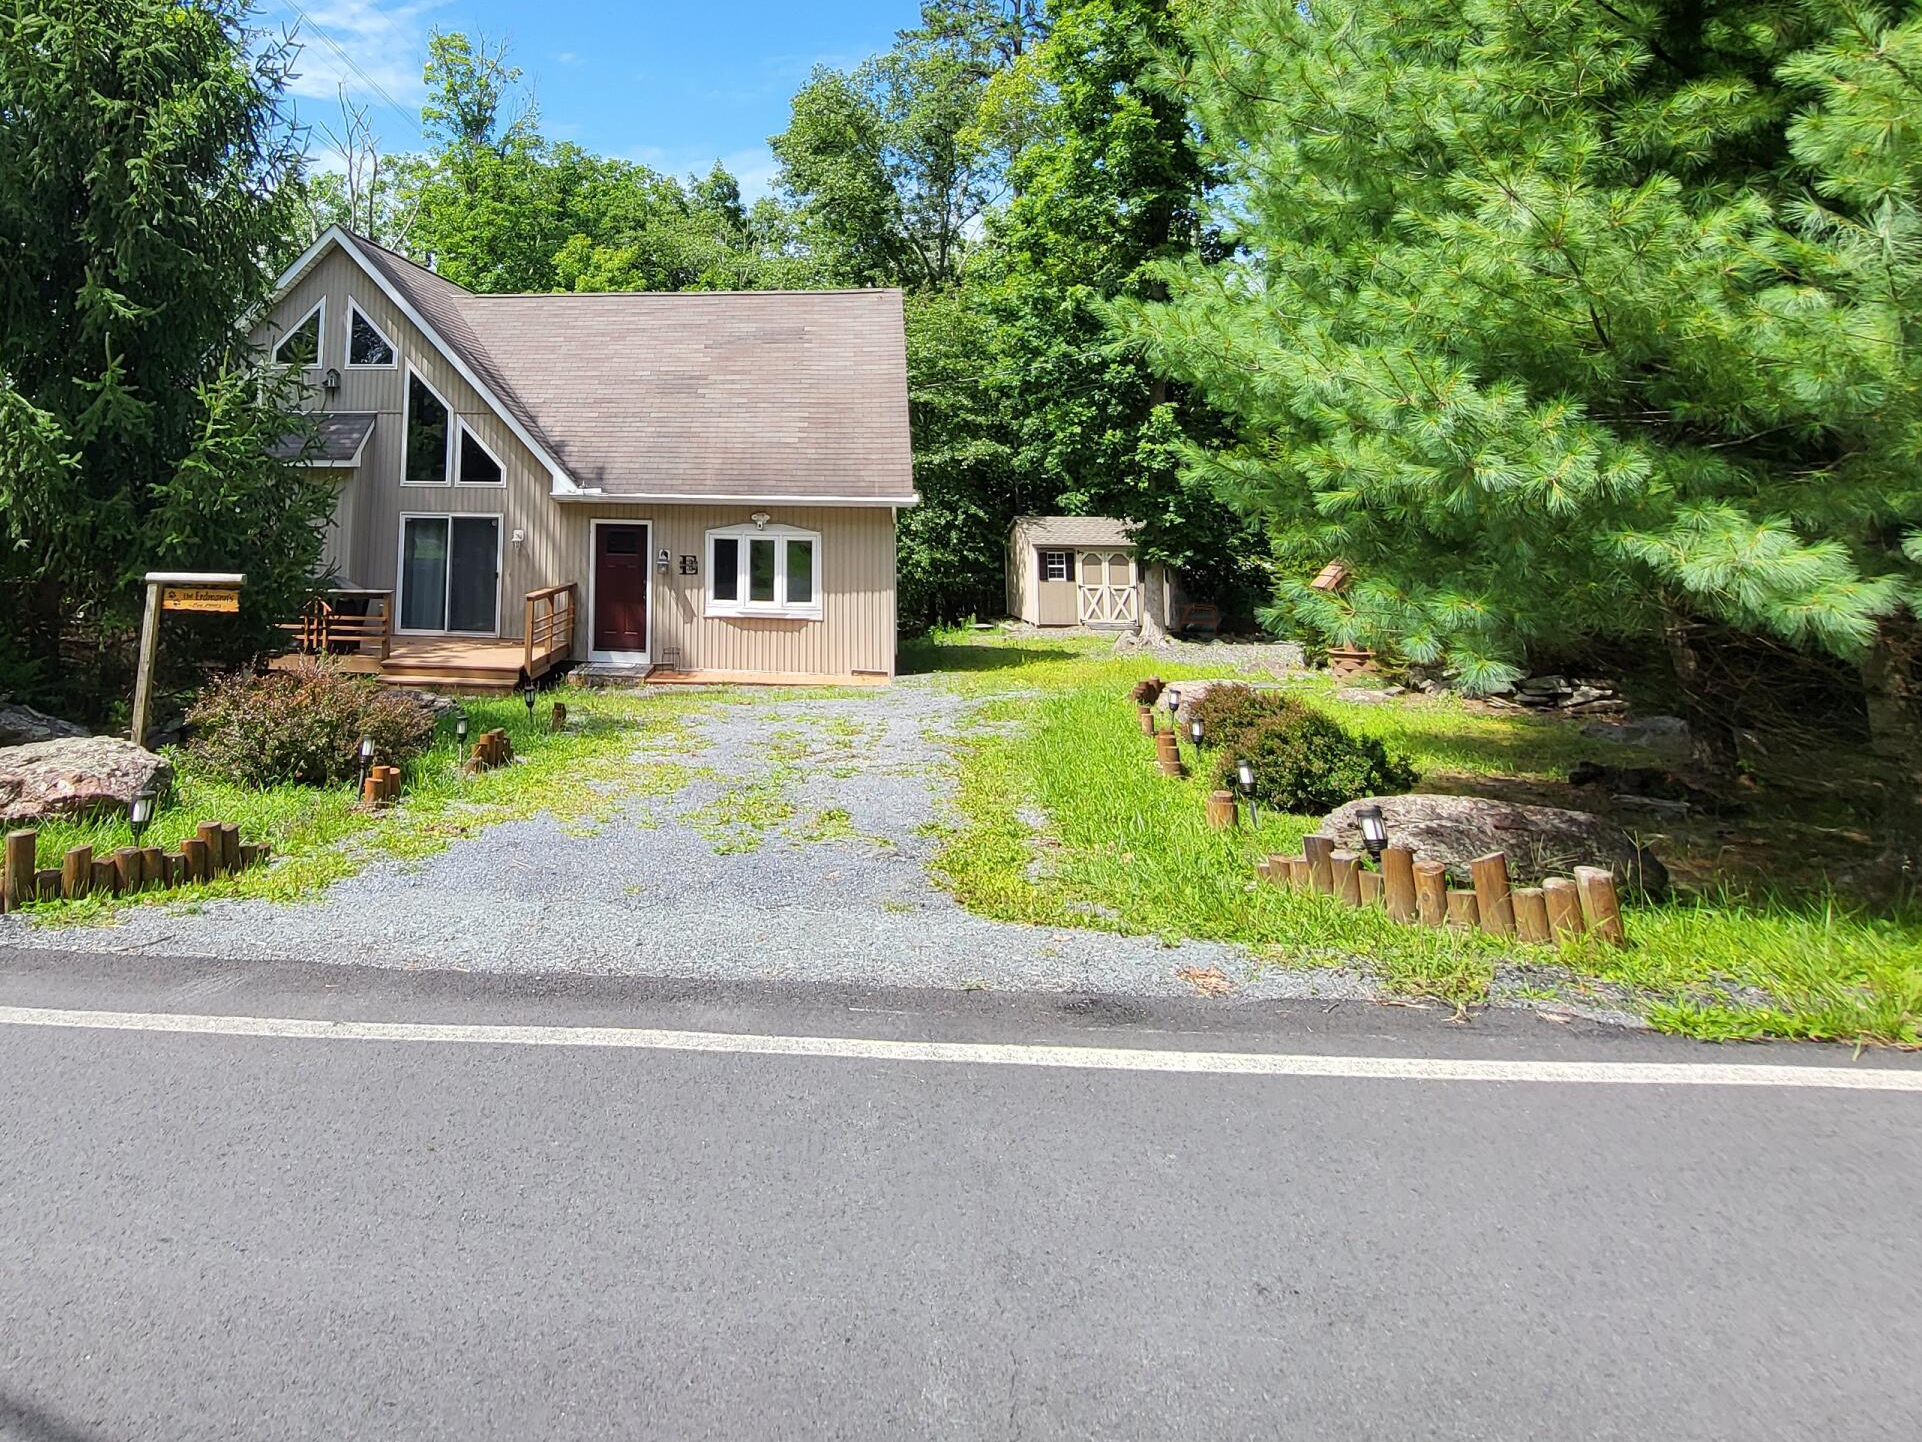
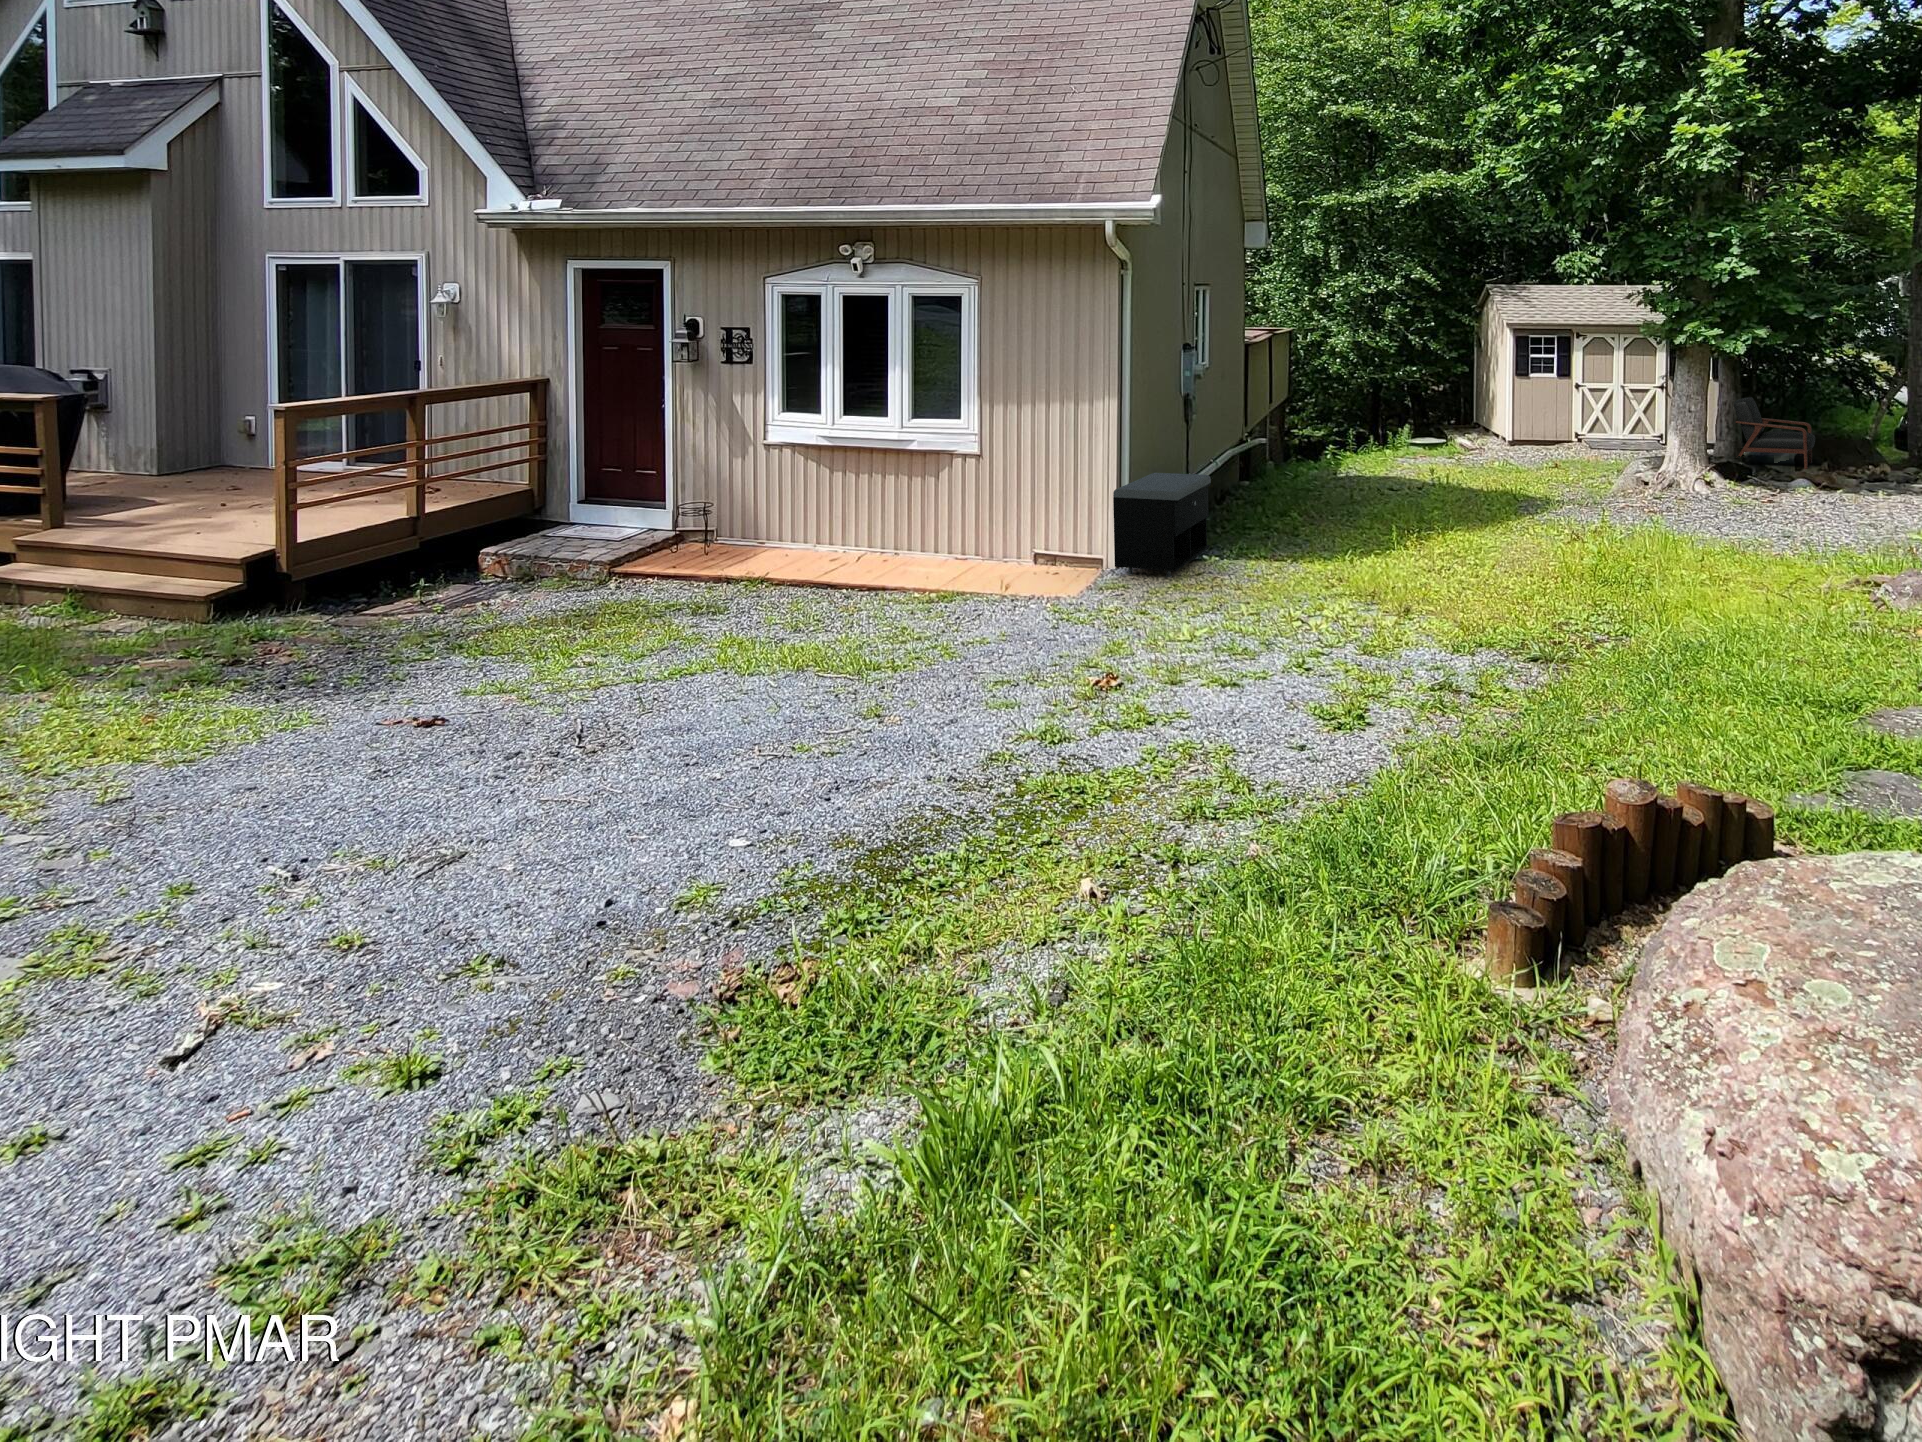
storage bench: none [893,631,931,681] -> present [1113,473,1211,577]

